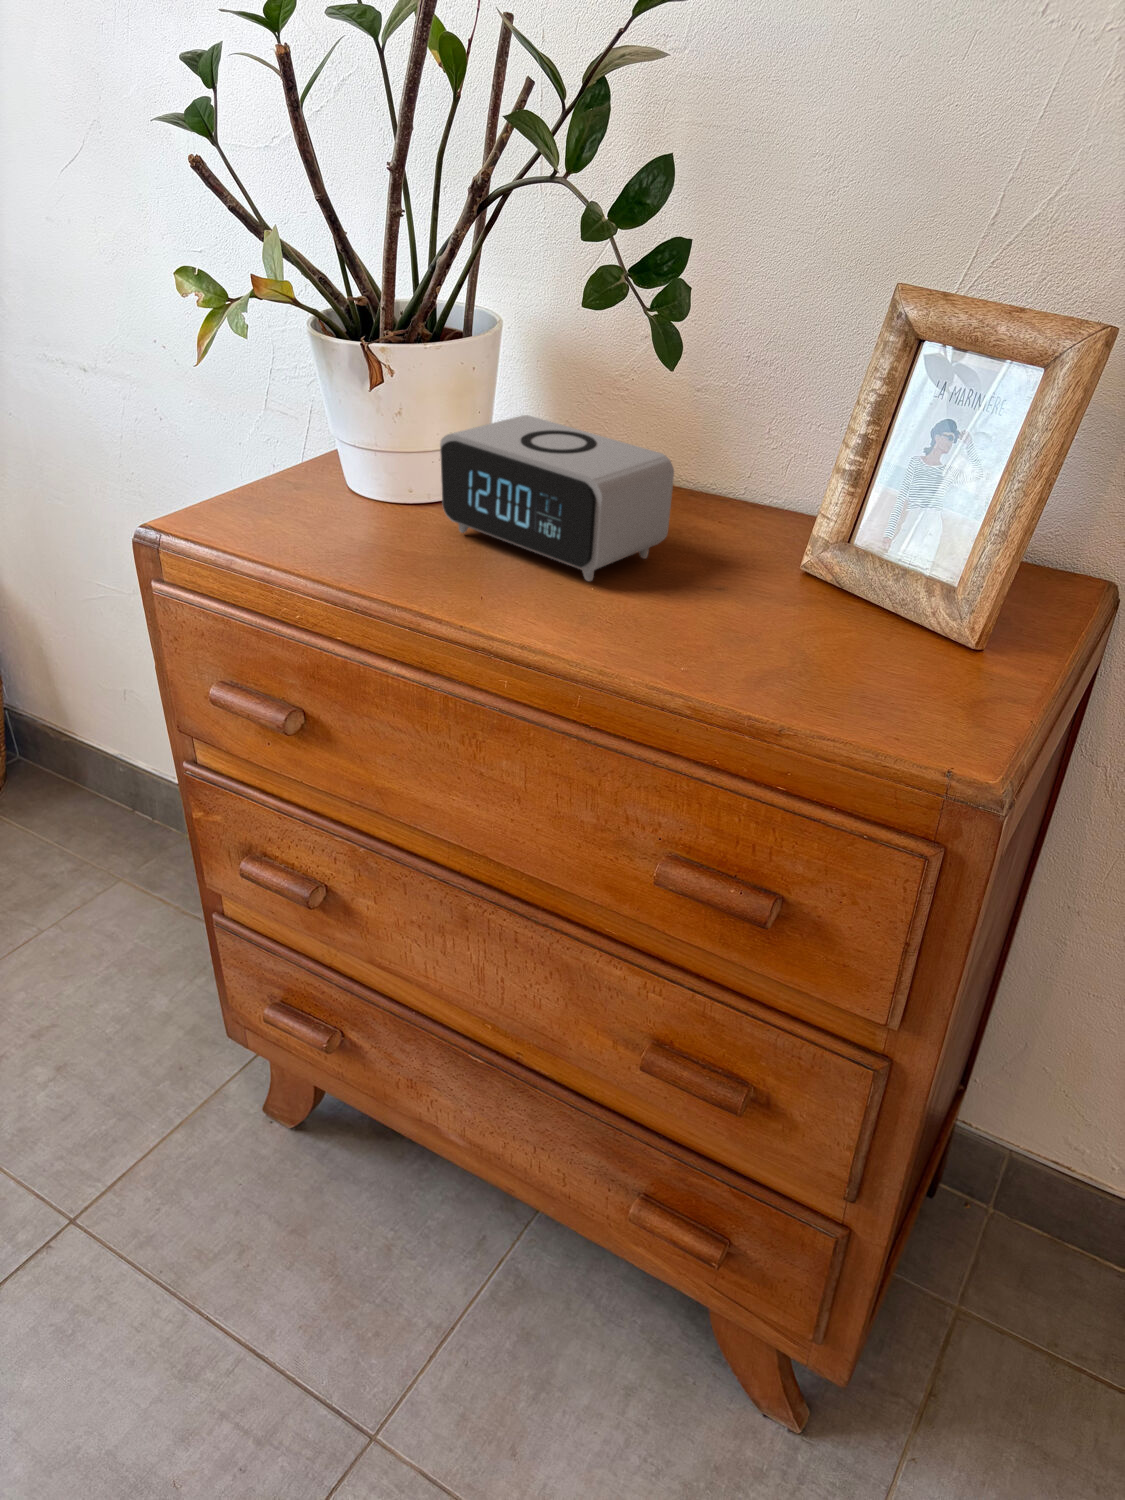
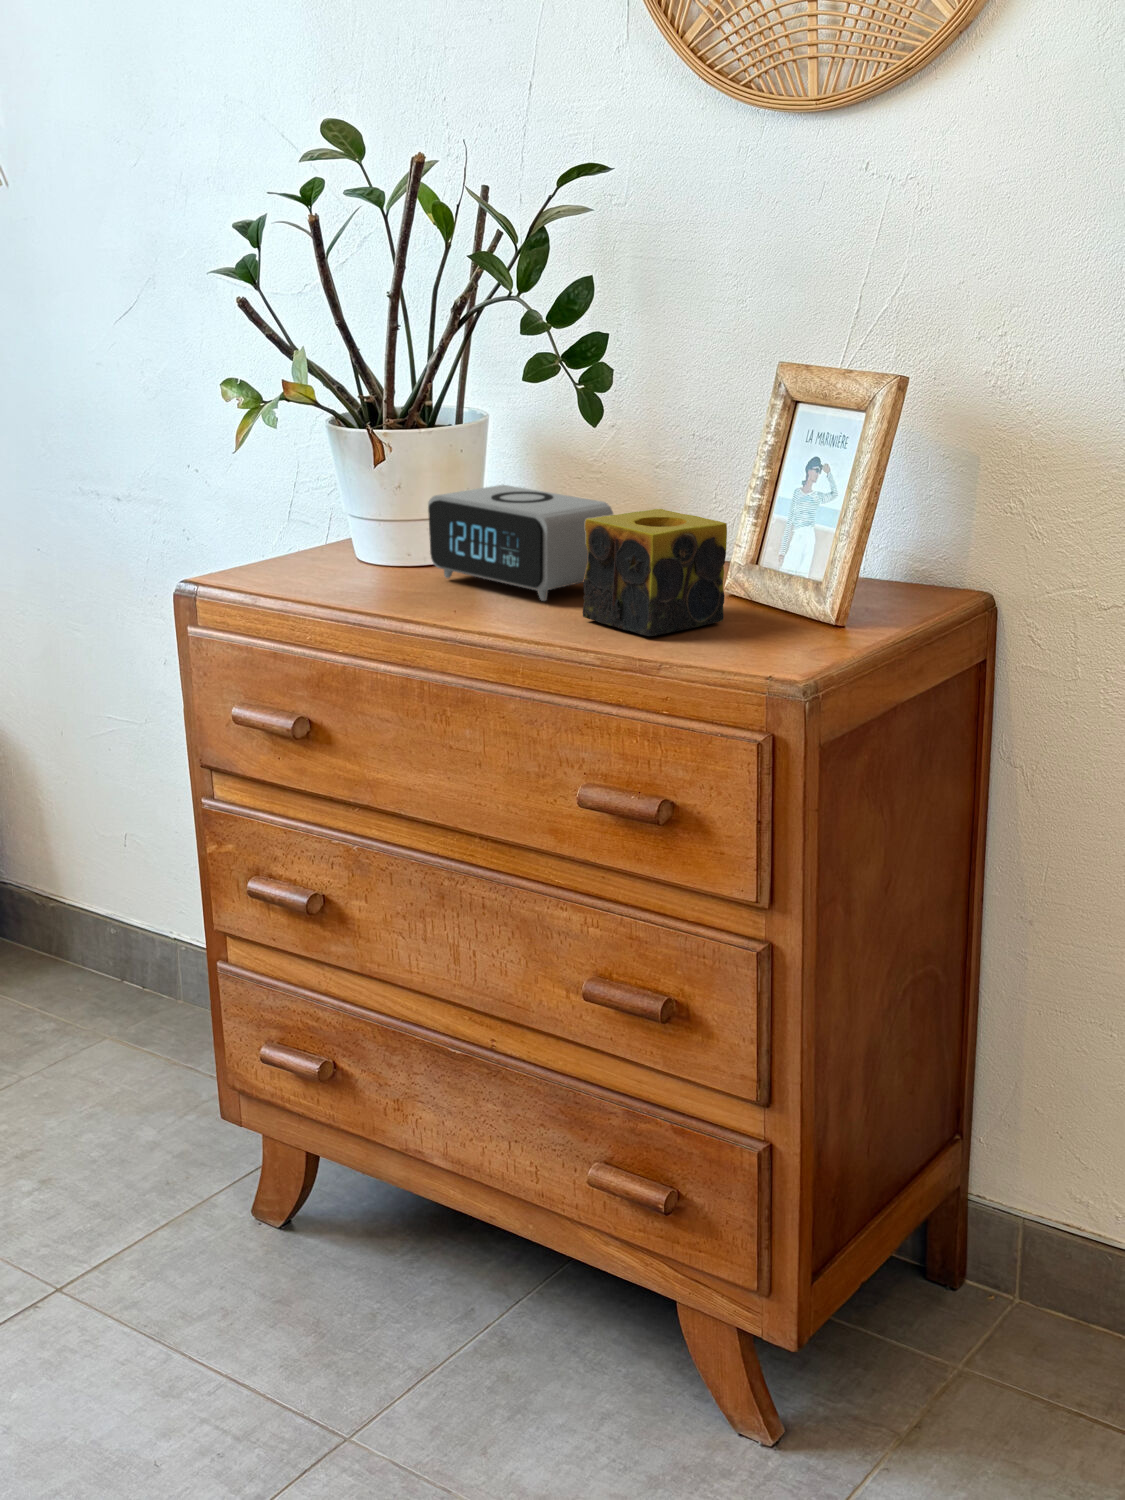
candle: none [648,477,846,662] -> present [583,509,727,636]

